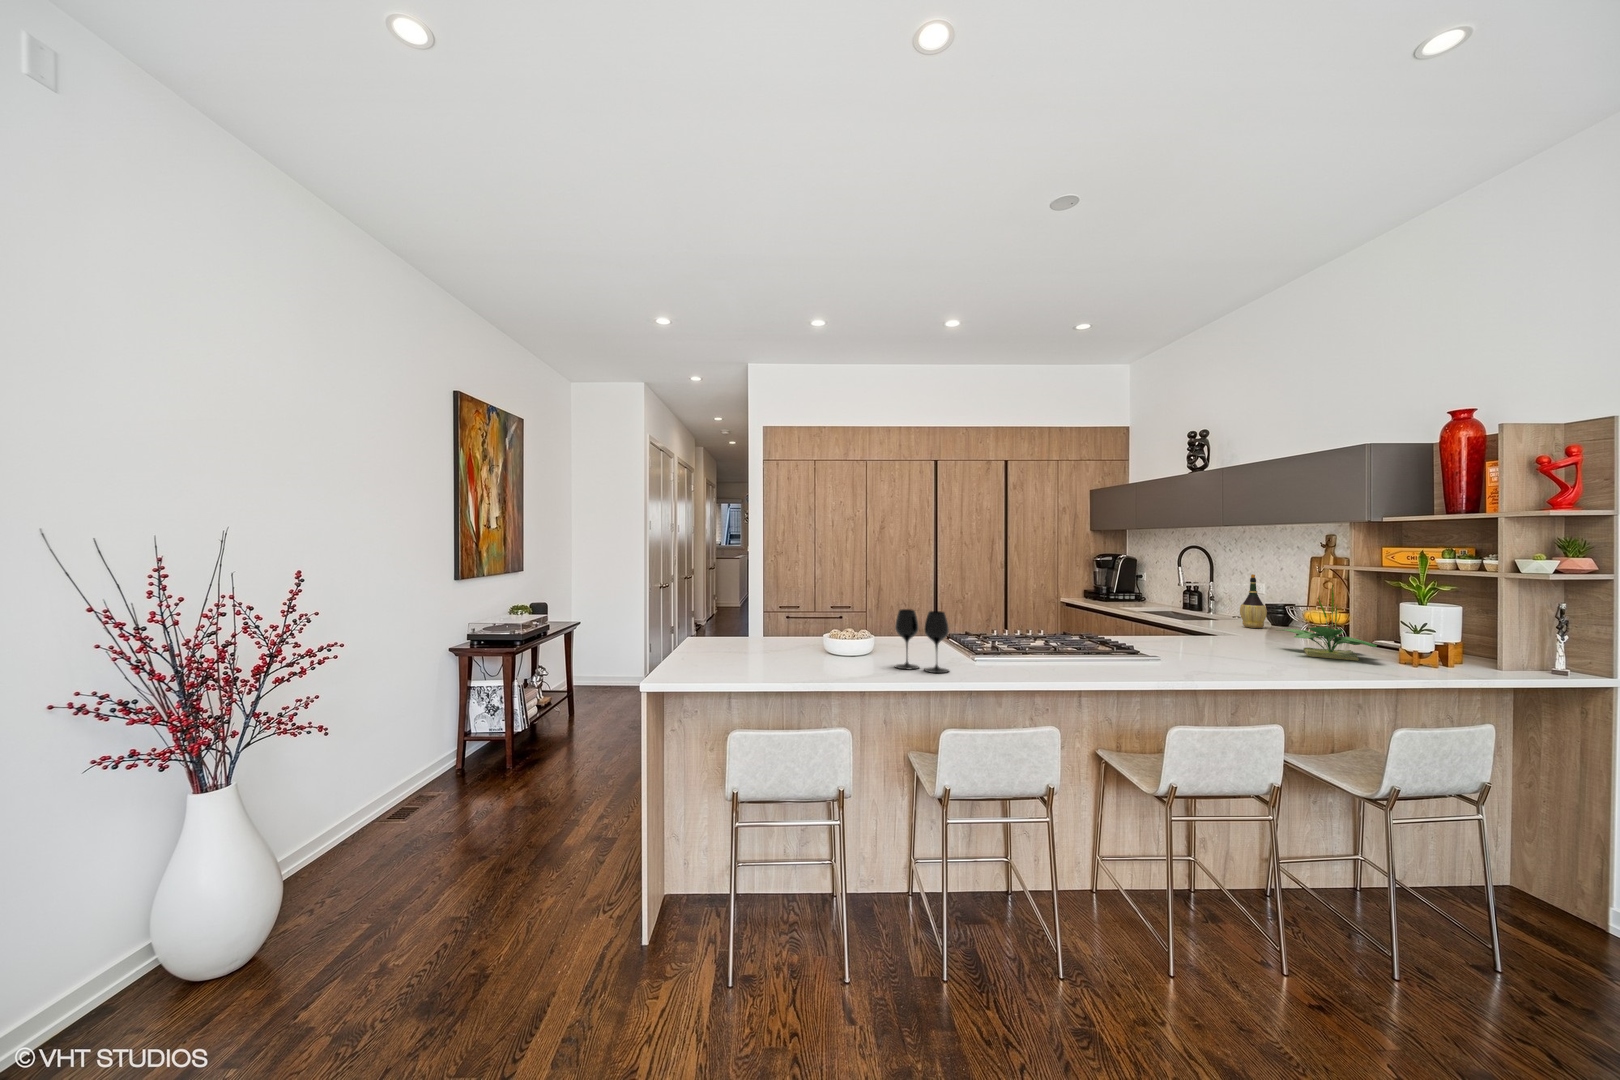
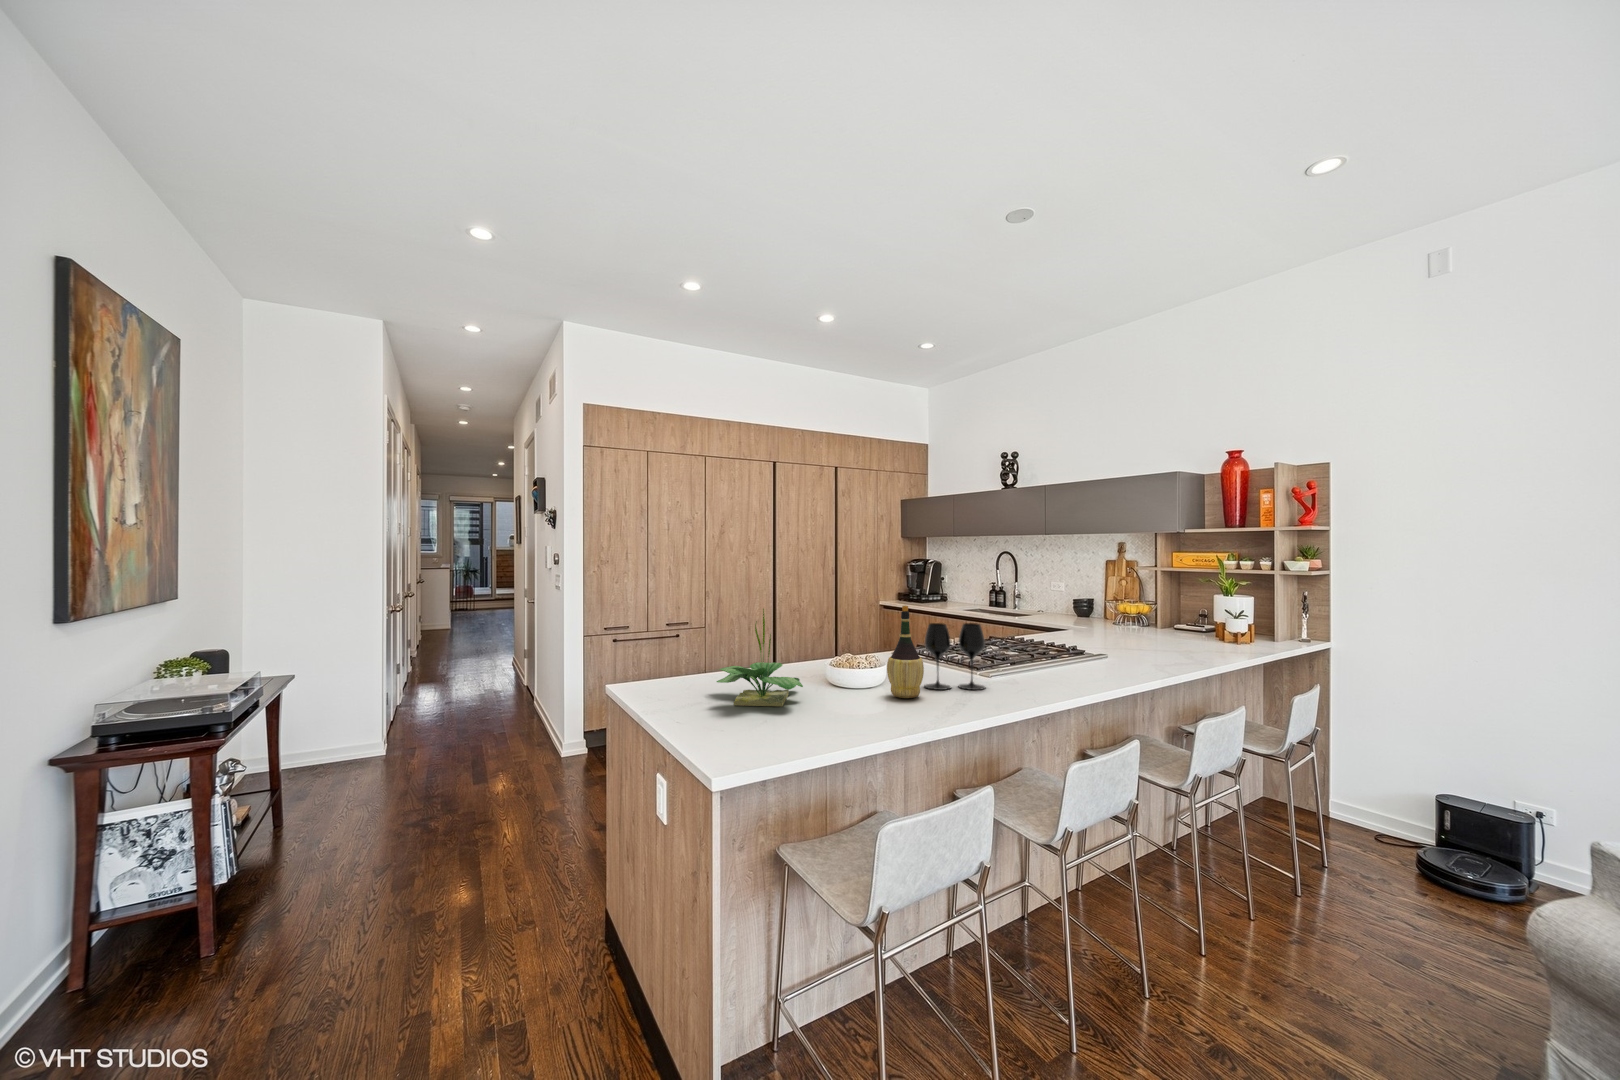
wine bottle: present [1240,574,1267,628] -> present [887,605,924,698]
potted plant: present [1282,585,1377,661] -> present [717,609,803,706]

